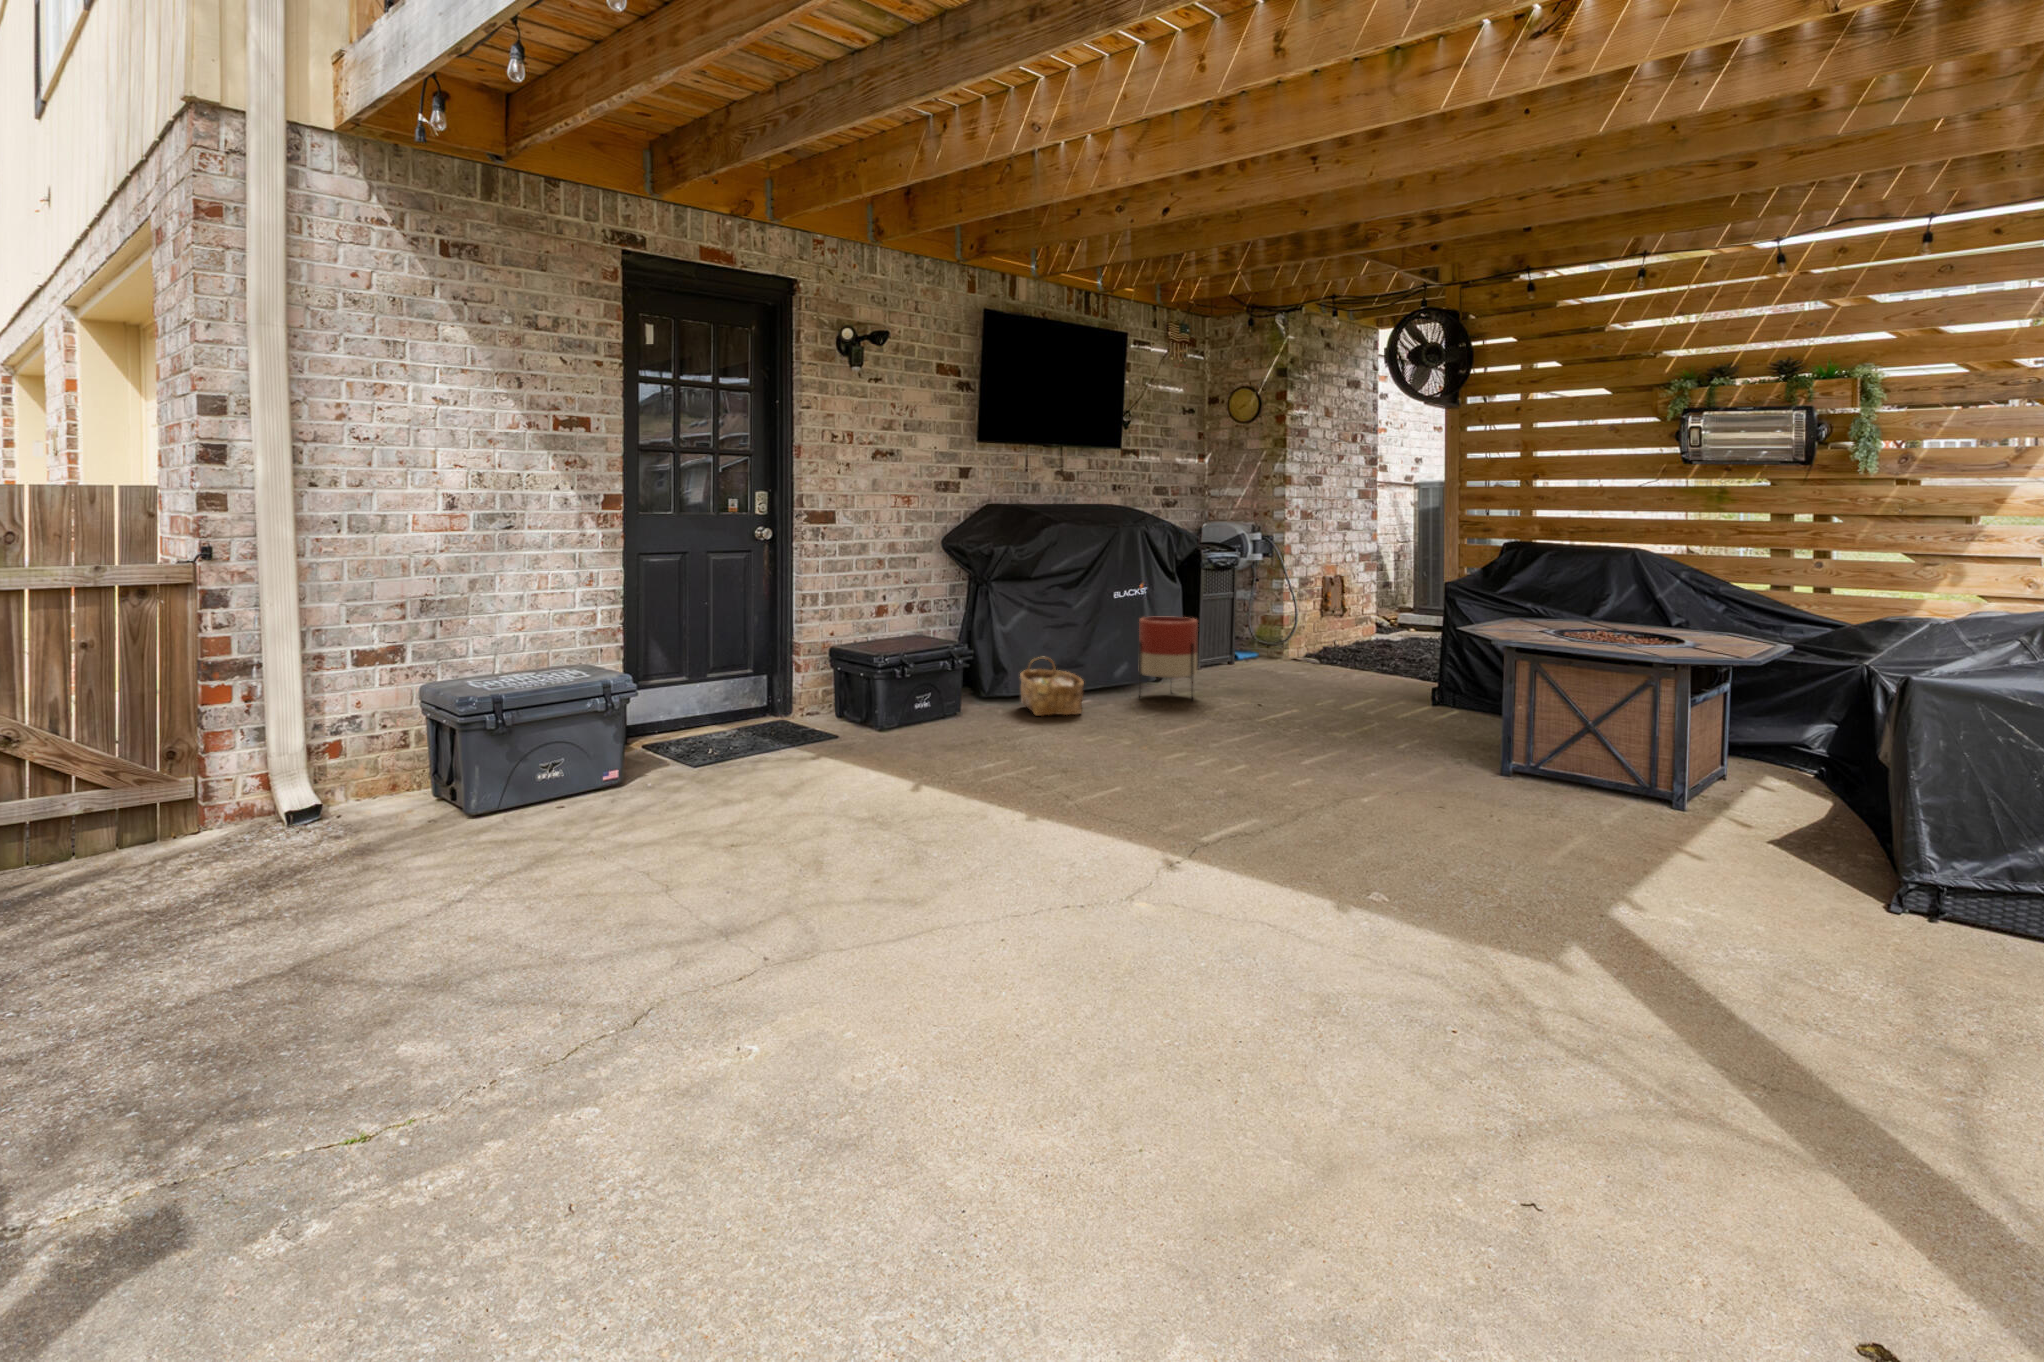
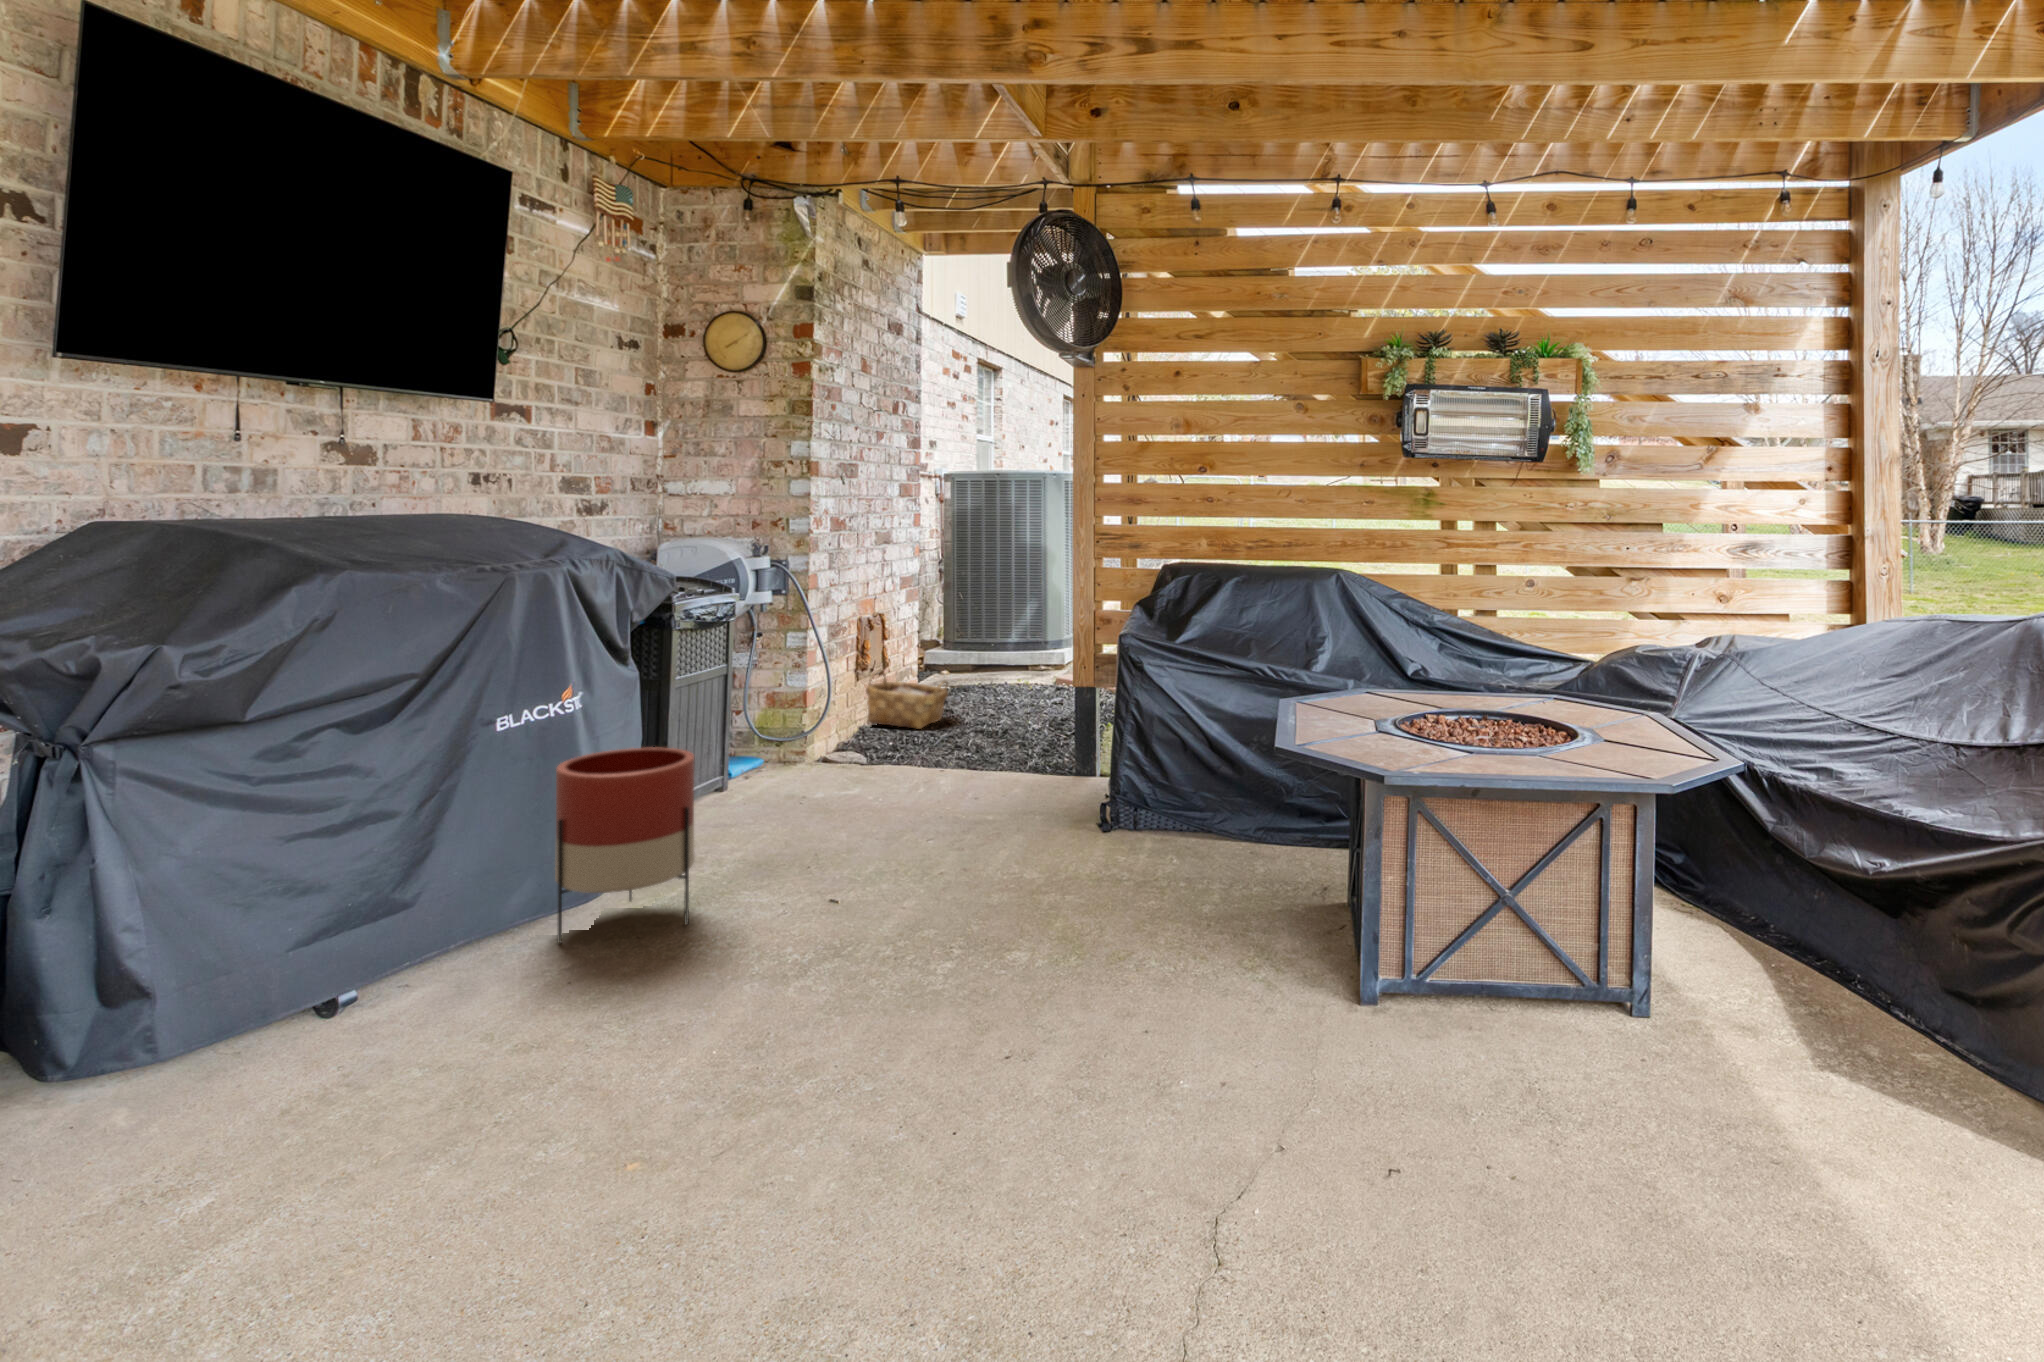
woven basket: present [1020,657,1084,716] -> present [866,670,948,729]

